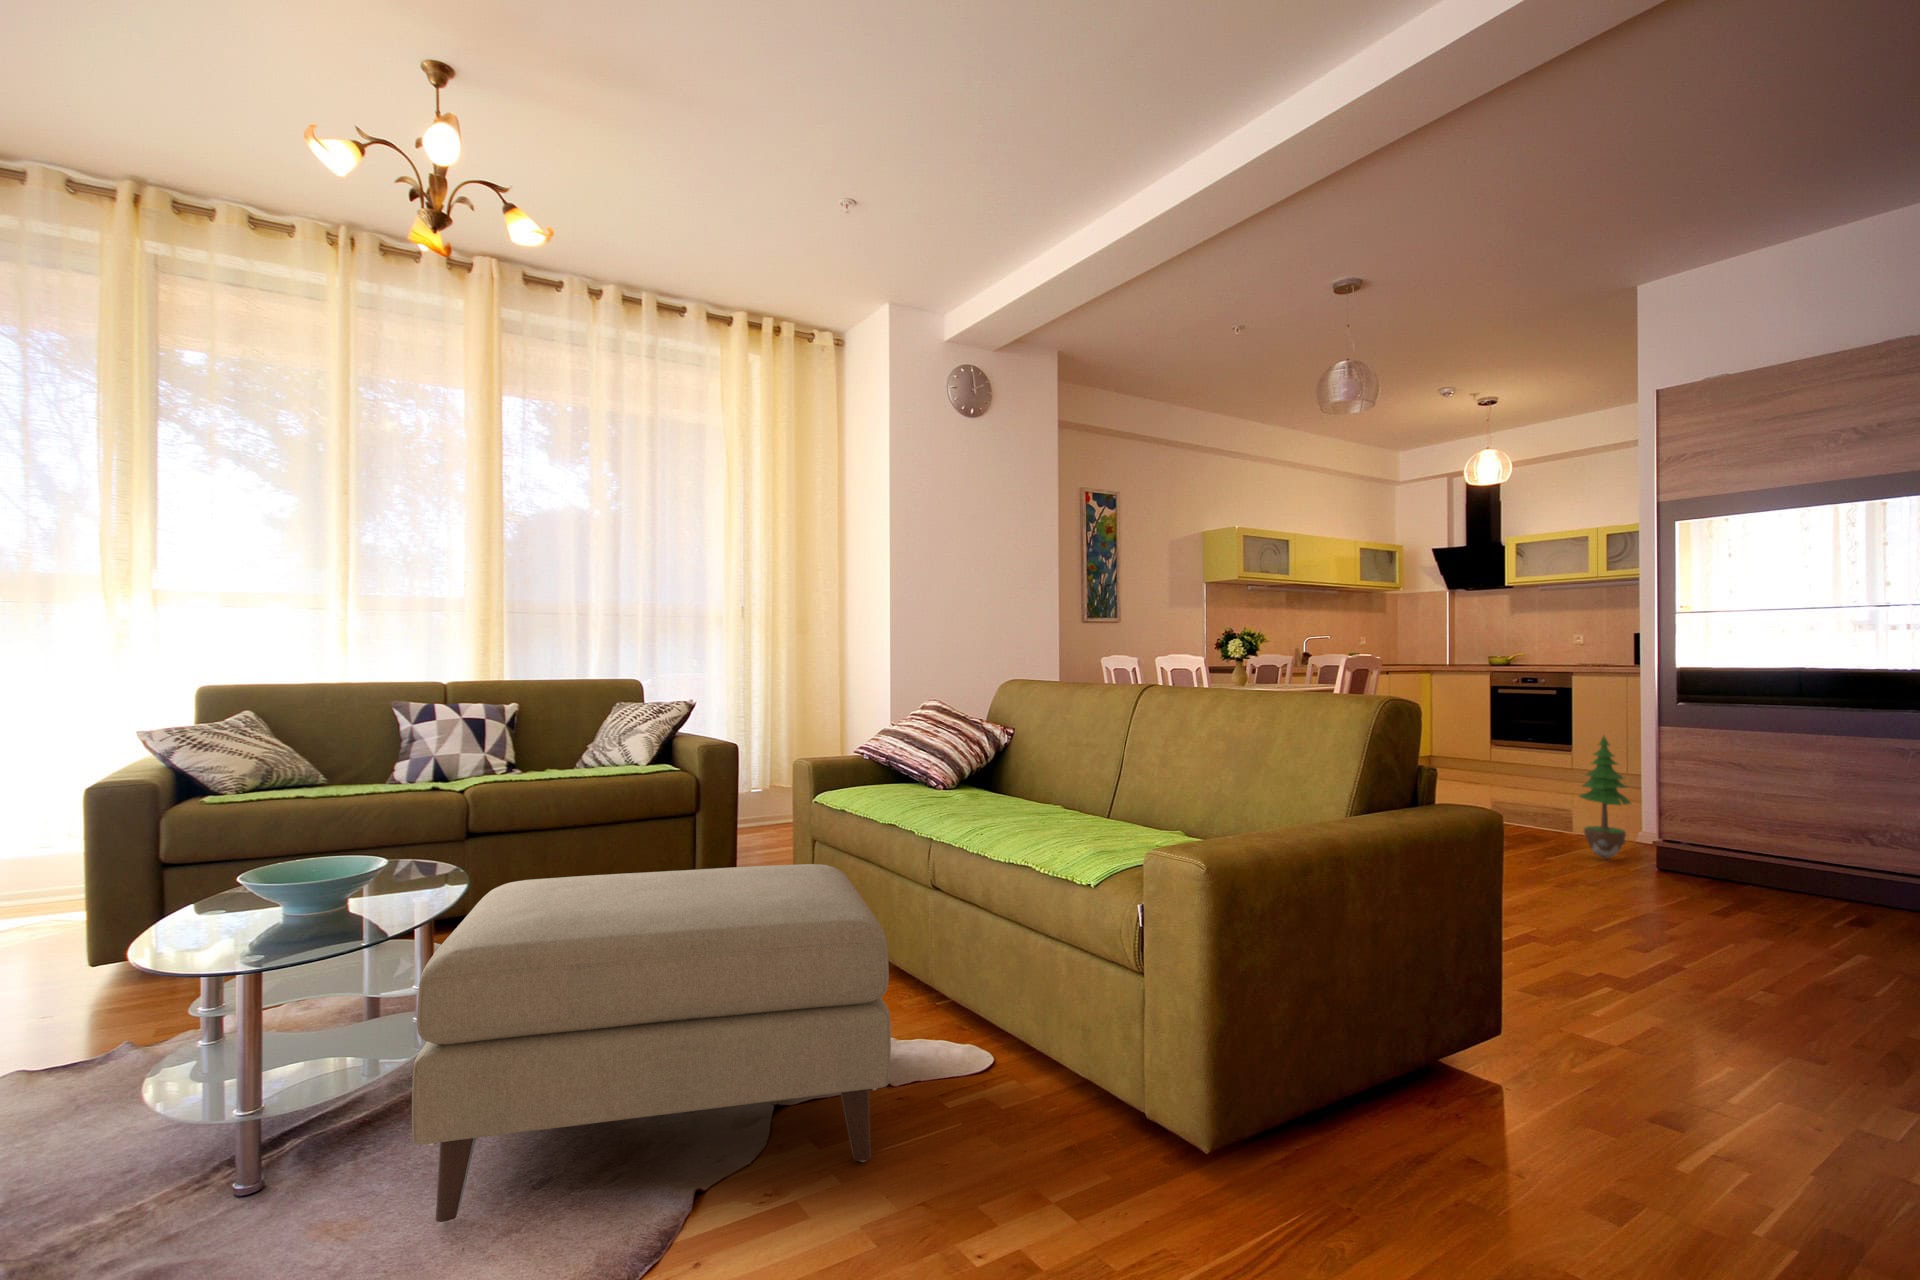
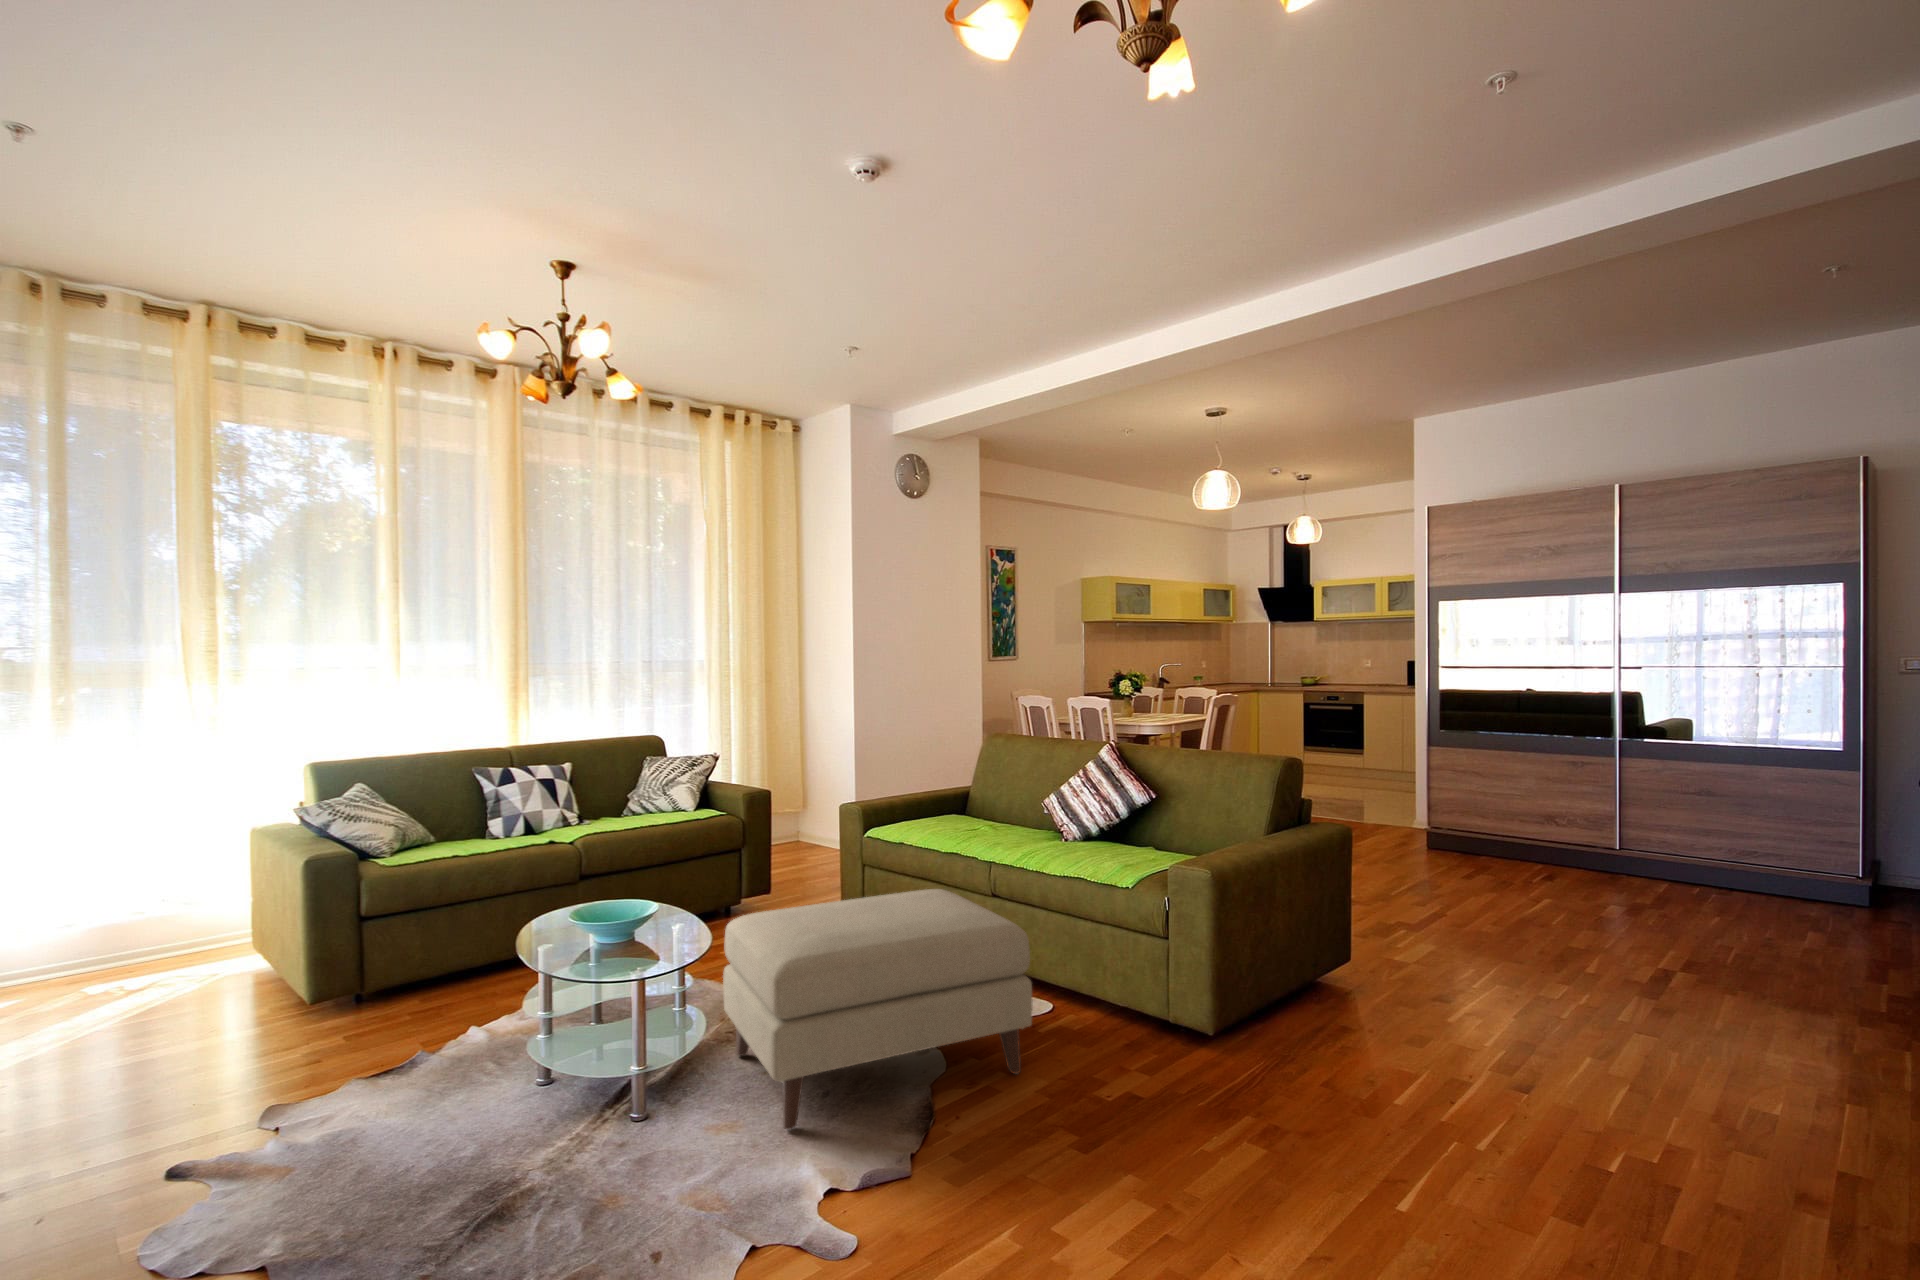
potted tree: present [1579,736,1631,859] -> none [1380,753,1416,844]

